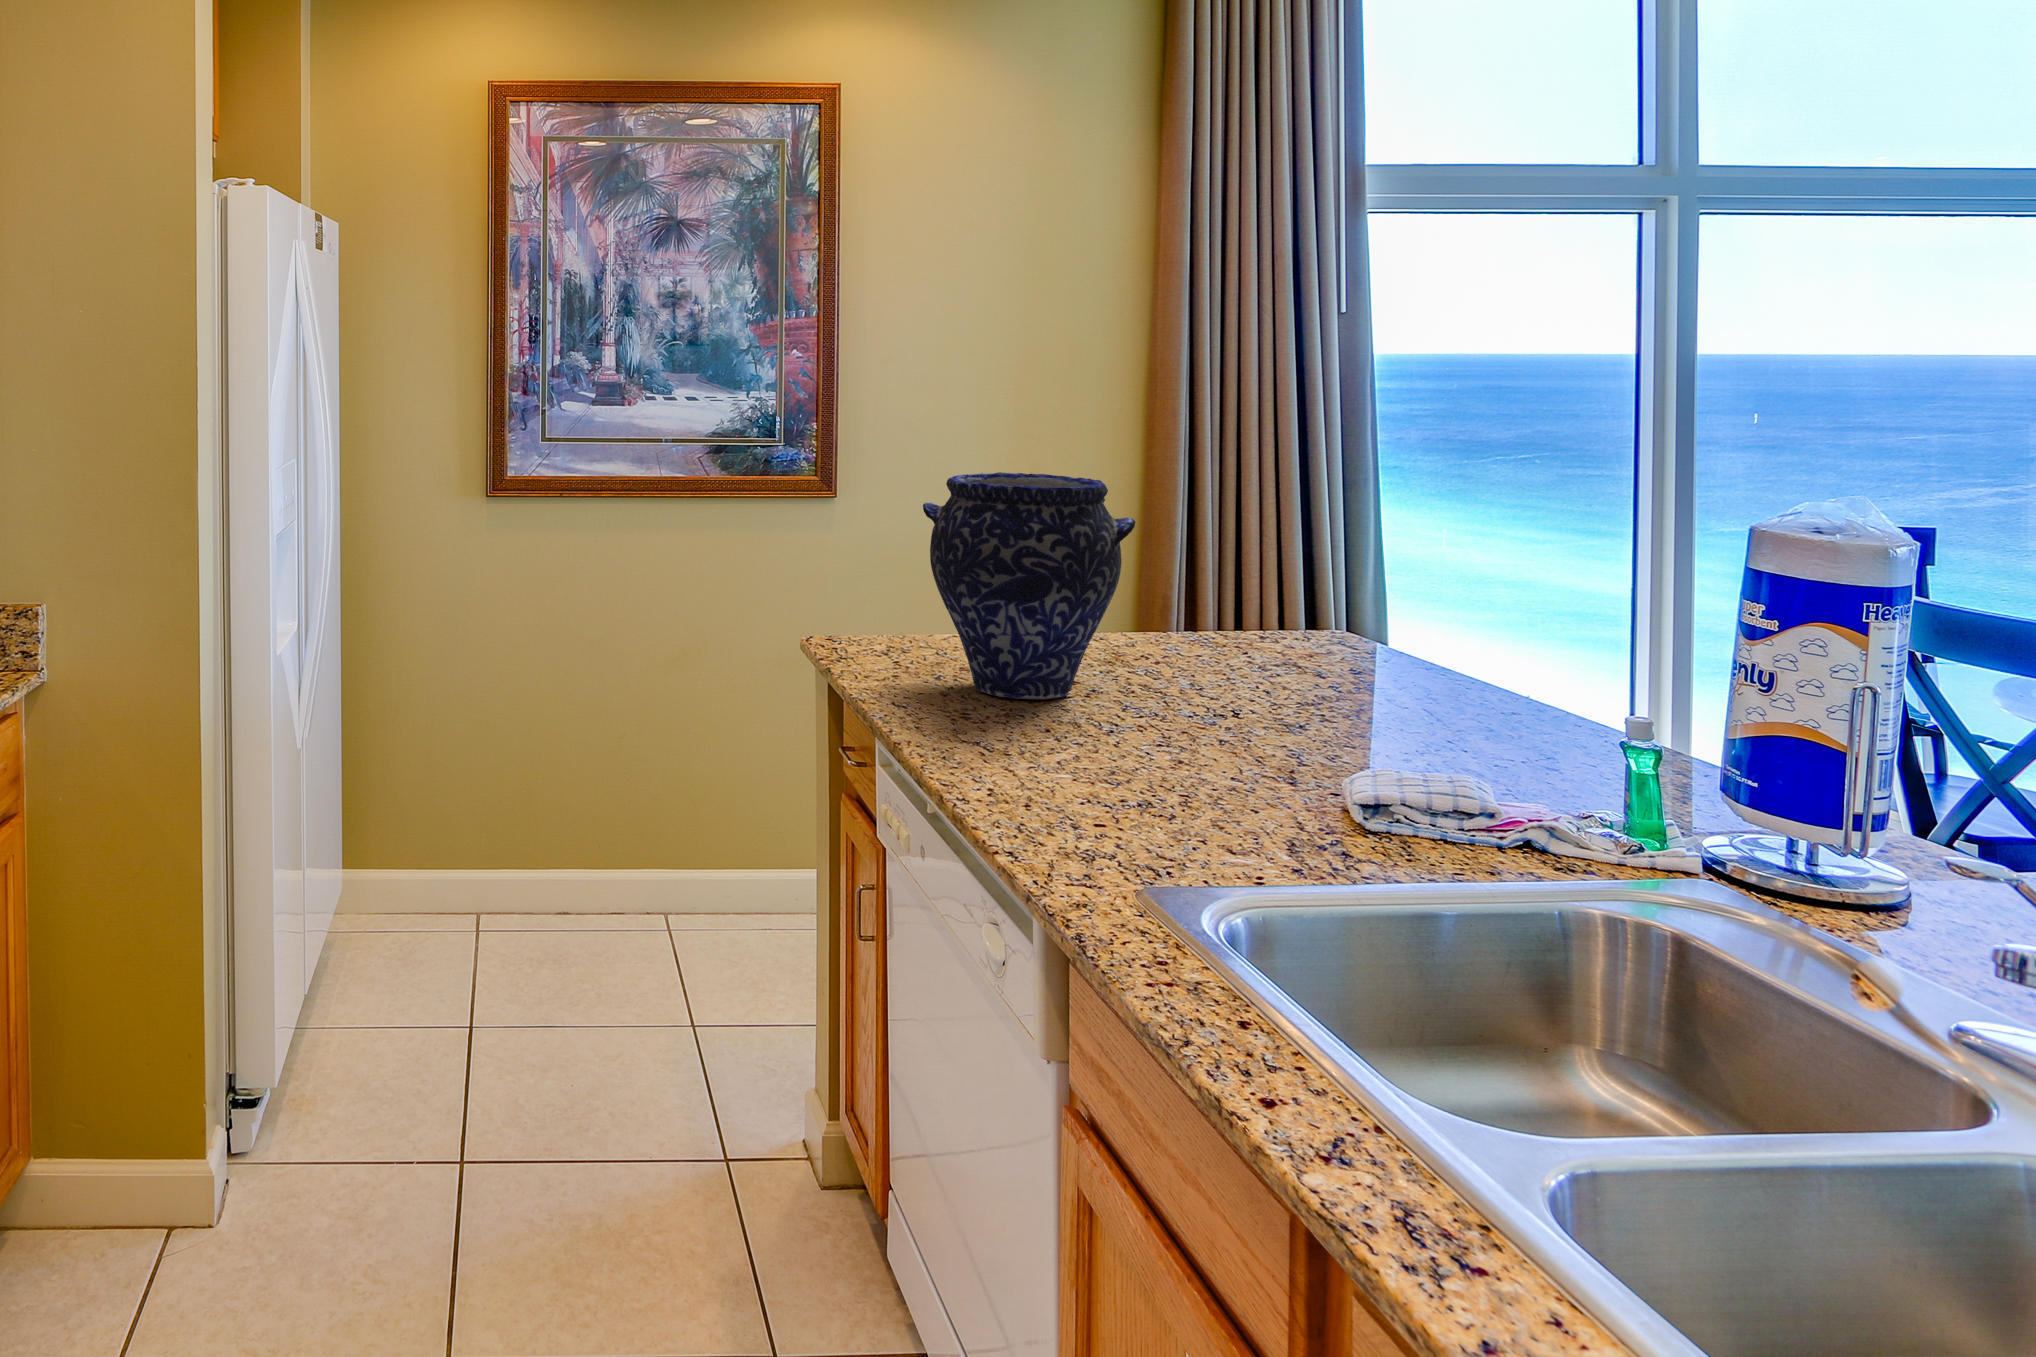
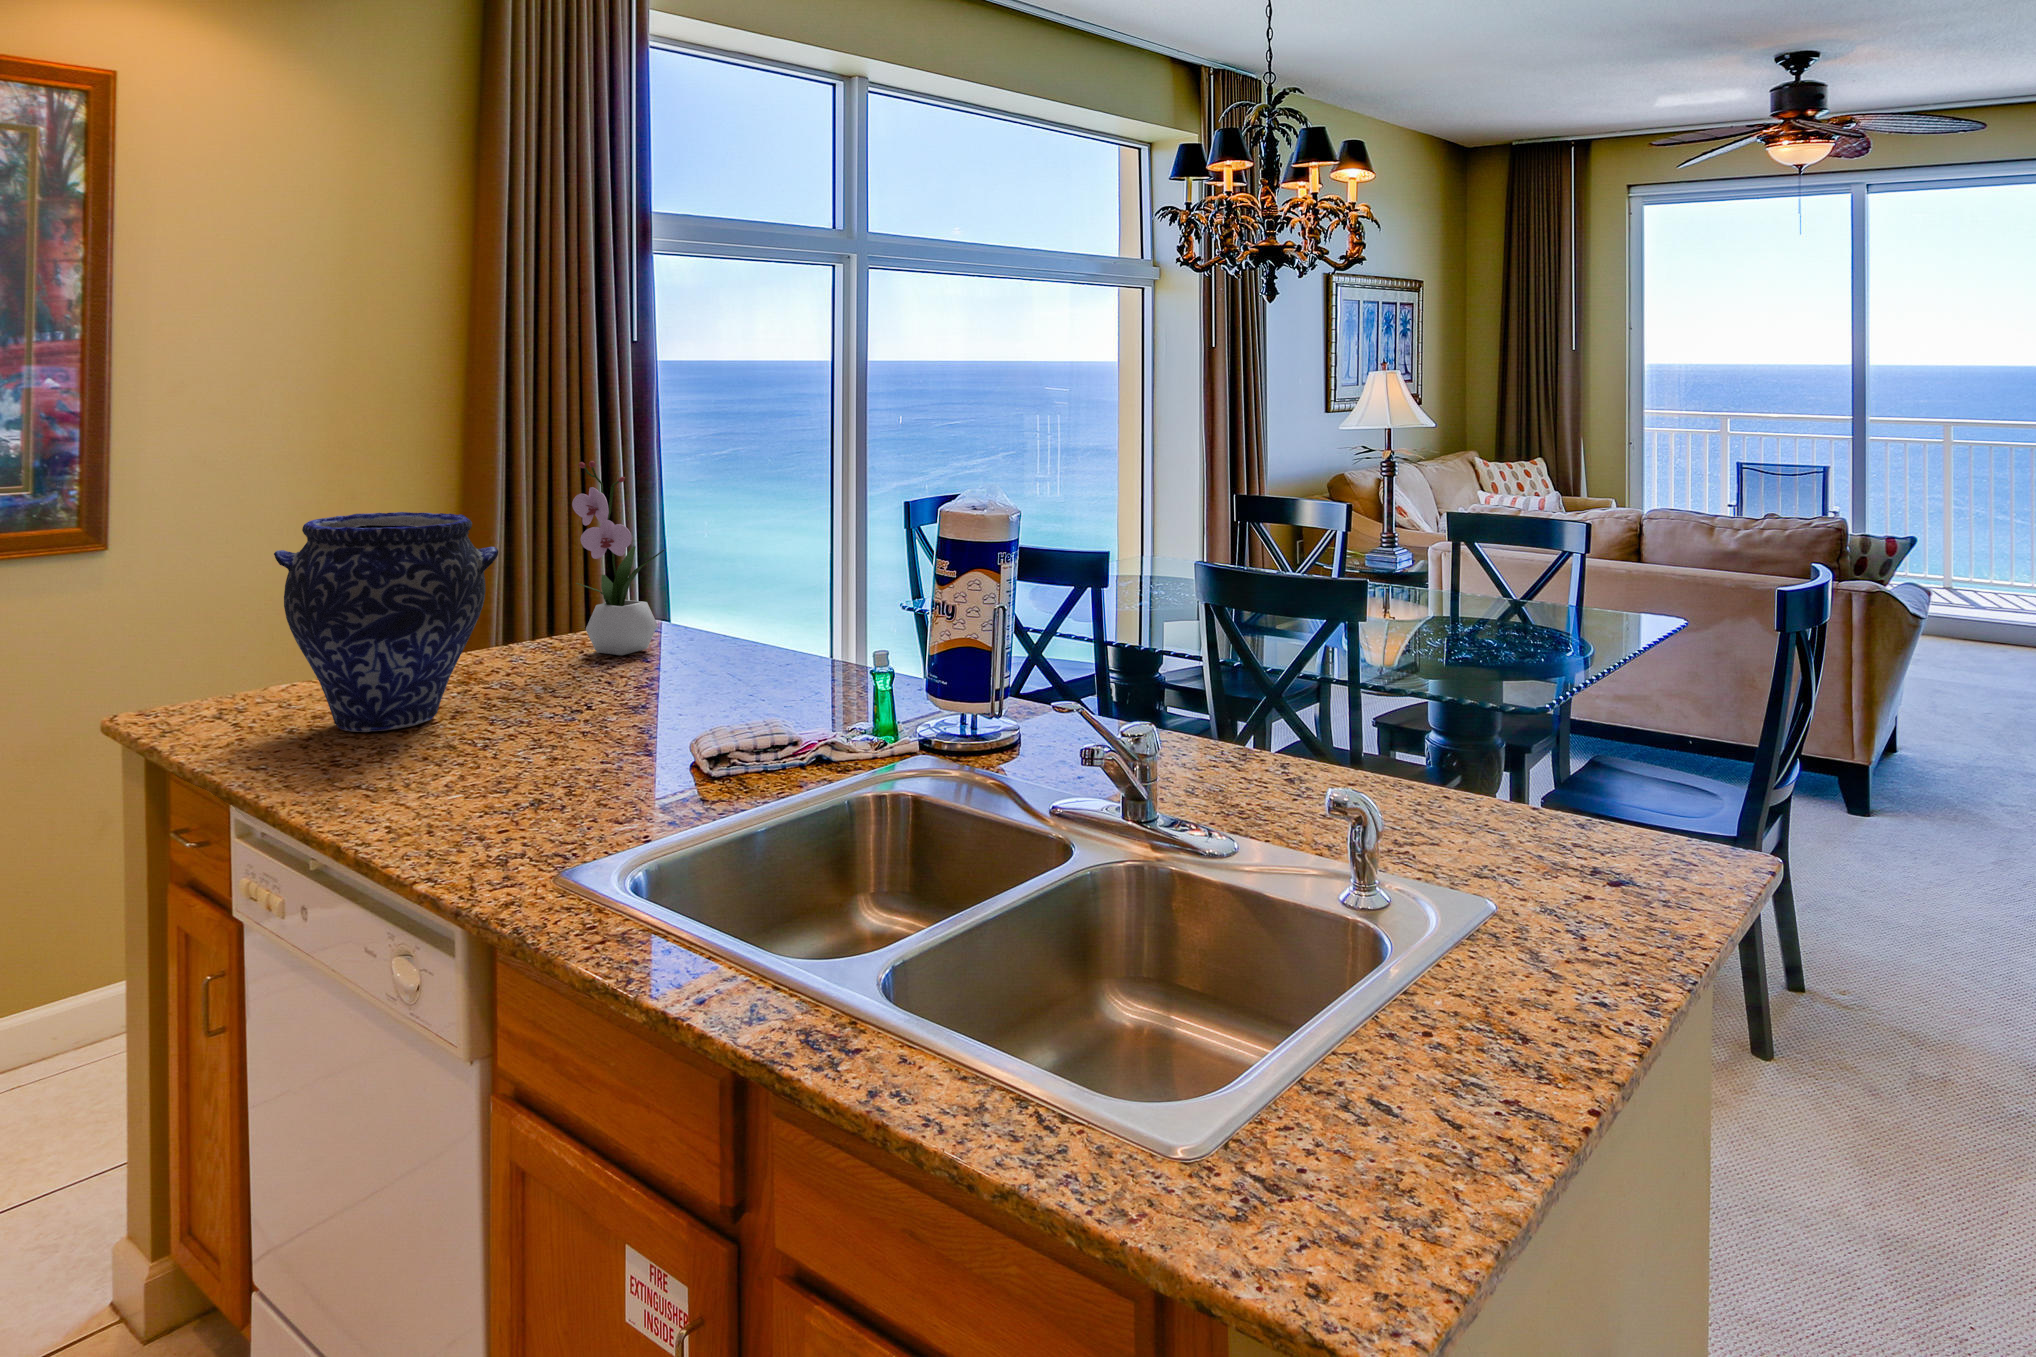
flower arrangement: none [1234,432,1350,665] -> present [572,461,666,655]

